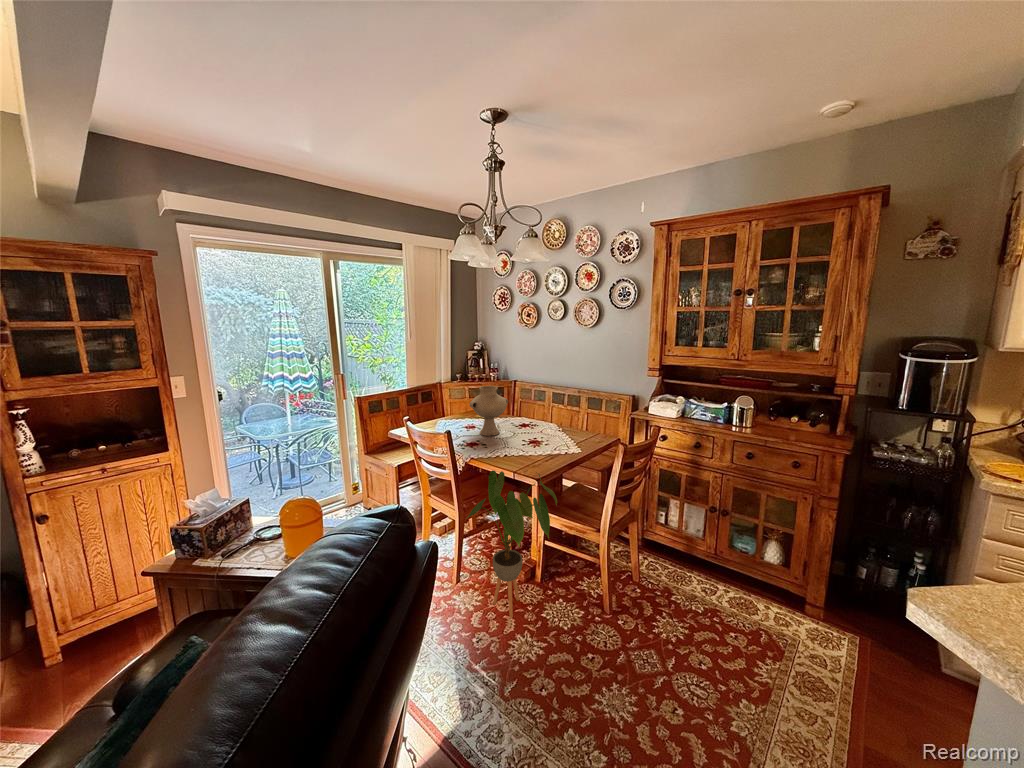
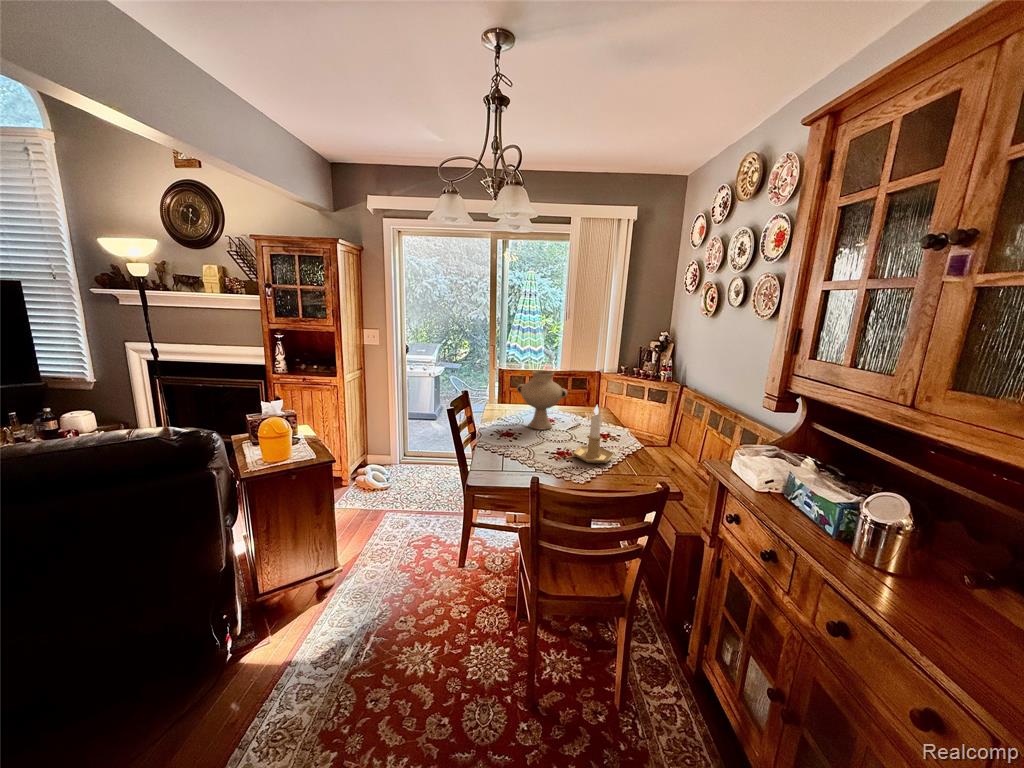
candlestick: none [545,400,576,444] -> present [563,405,614,463]
house plant: present [466,470,557,618] -> none [396,456,511,625]

